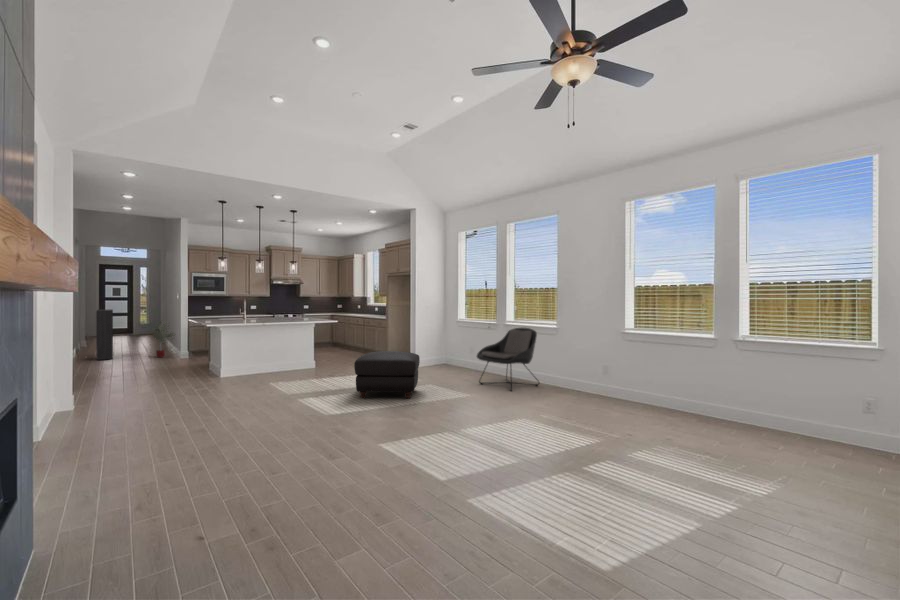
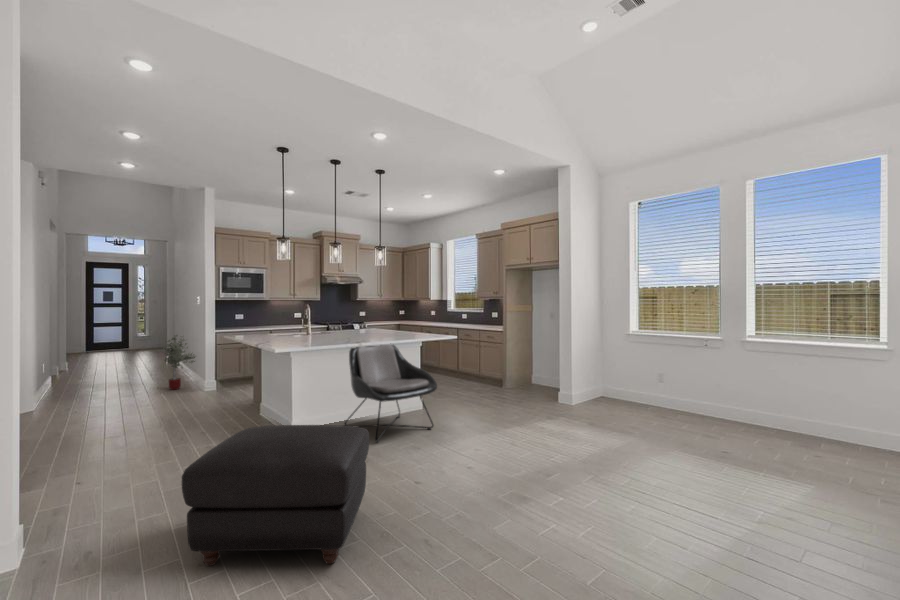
bookcase: present [96,309,113,360] -> none [63,321,104,397]
lounge chair: present [477,328,538,391] -> present [345,345,437,443]
ottoman: present [354,351,420,399] -> present [182,425,369,566]

